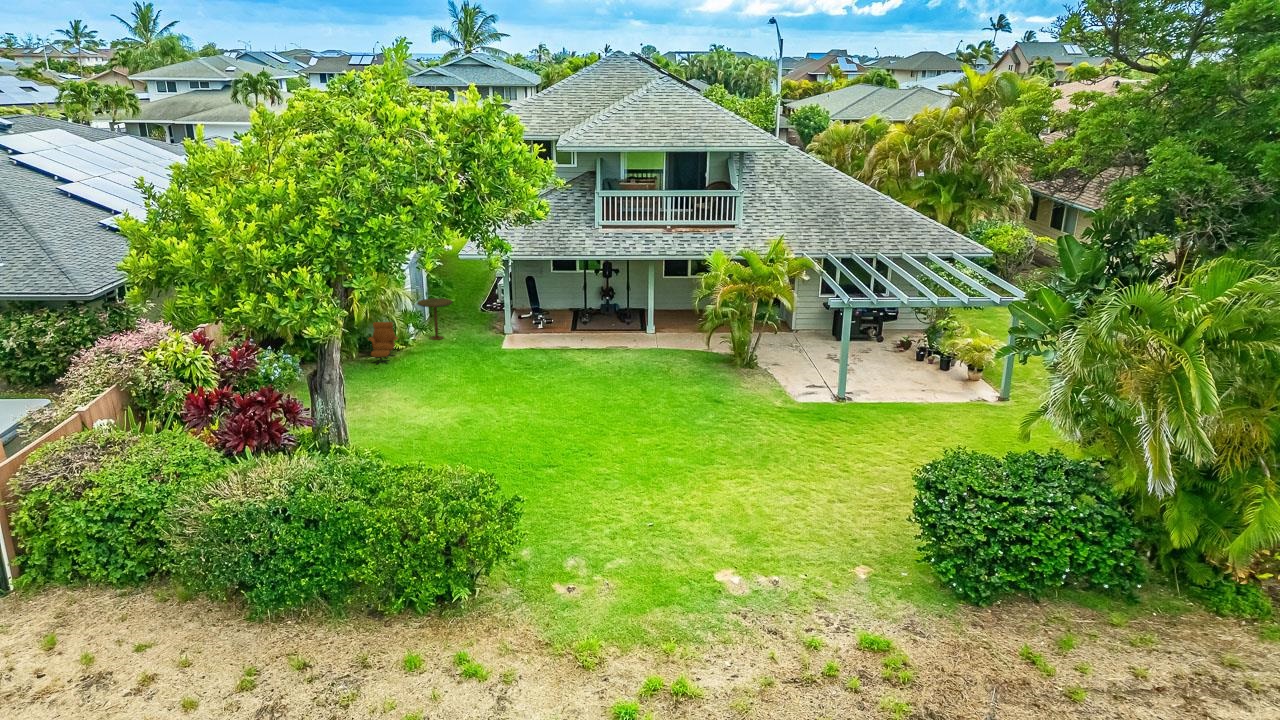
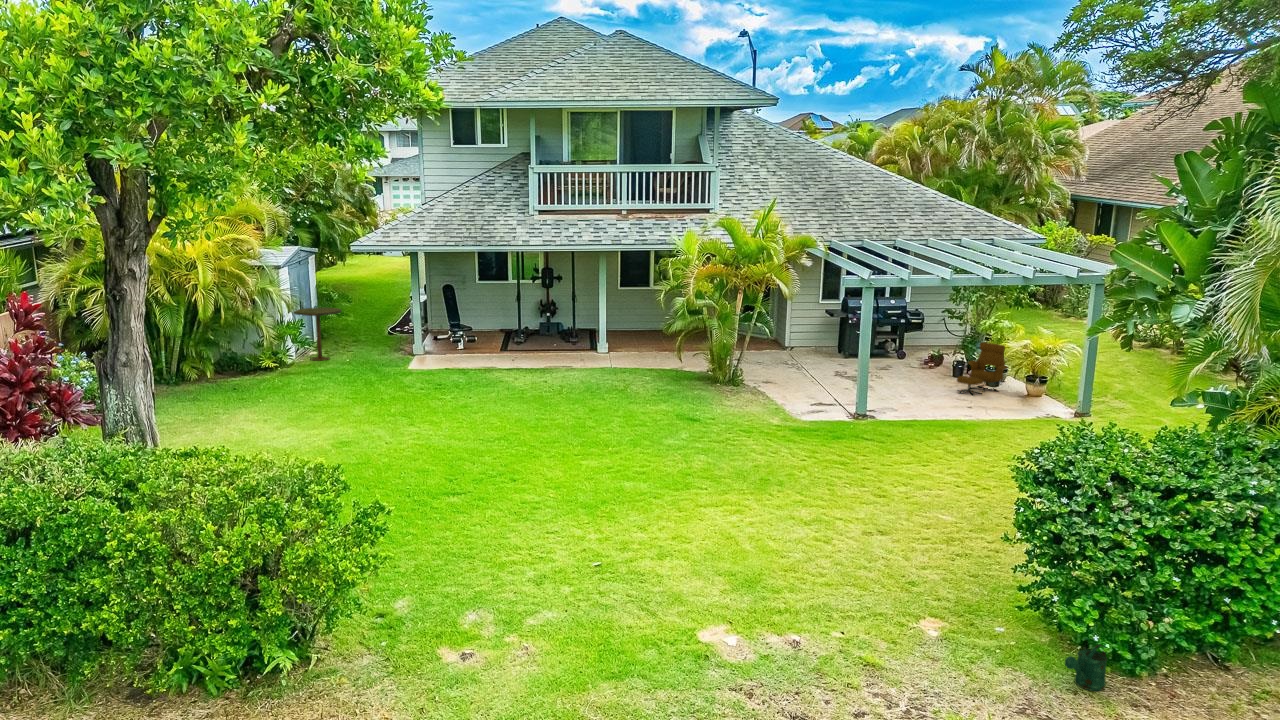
lounge chair: present [368,322,398,364] -> present [957,342,1008,396]
watering can: none [933,588,960,615] -> present [1065,644,1107,691]

